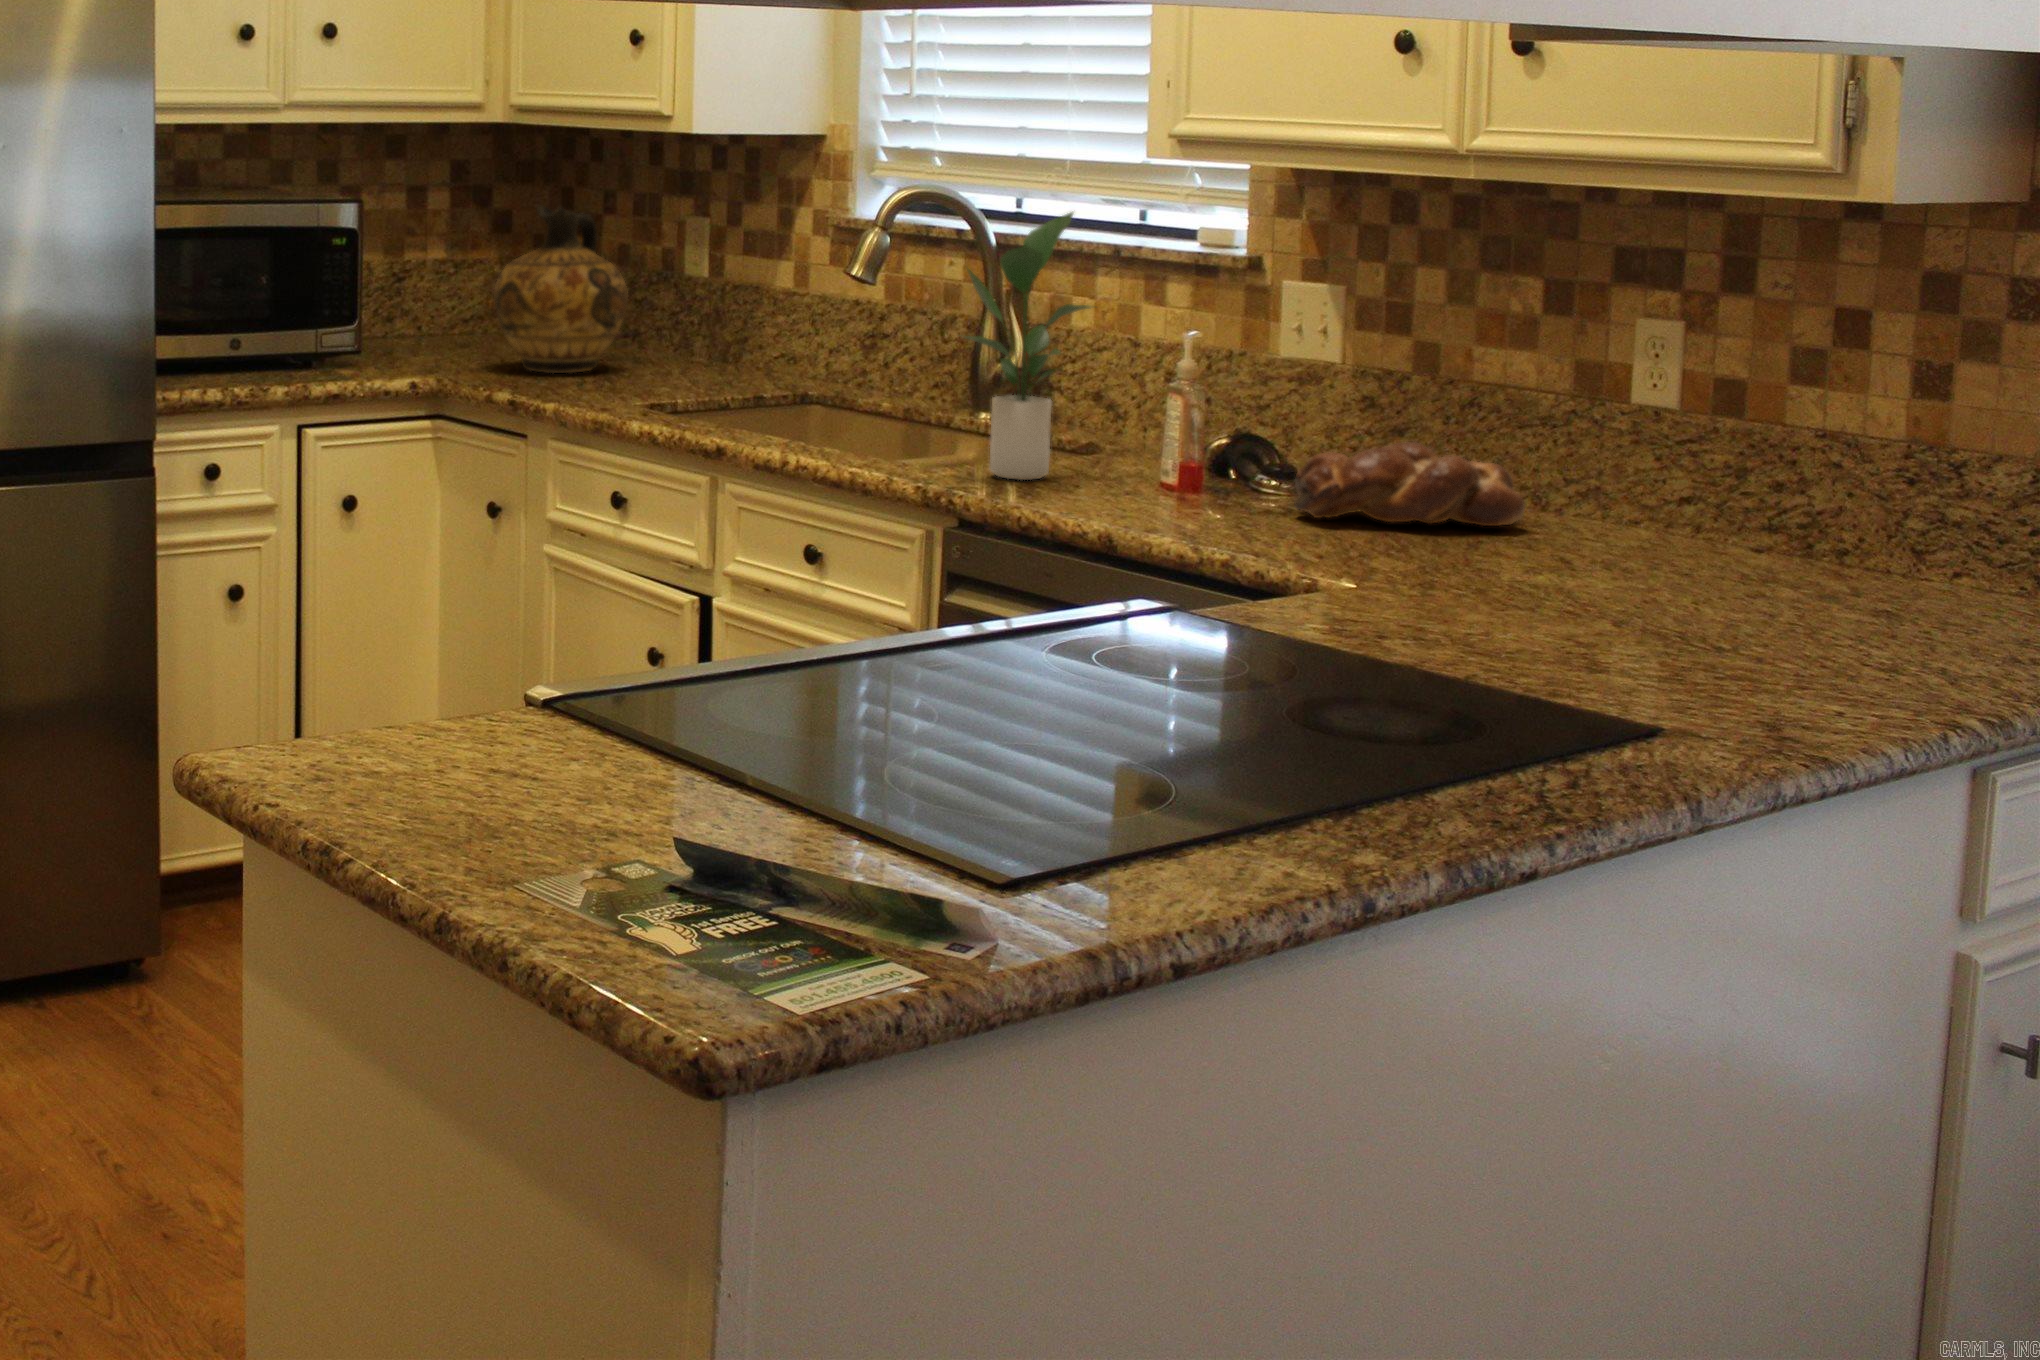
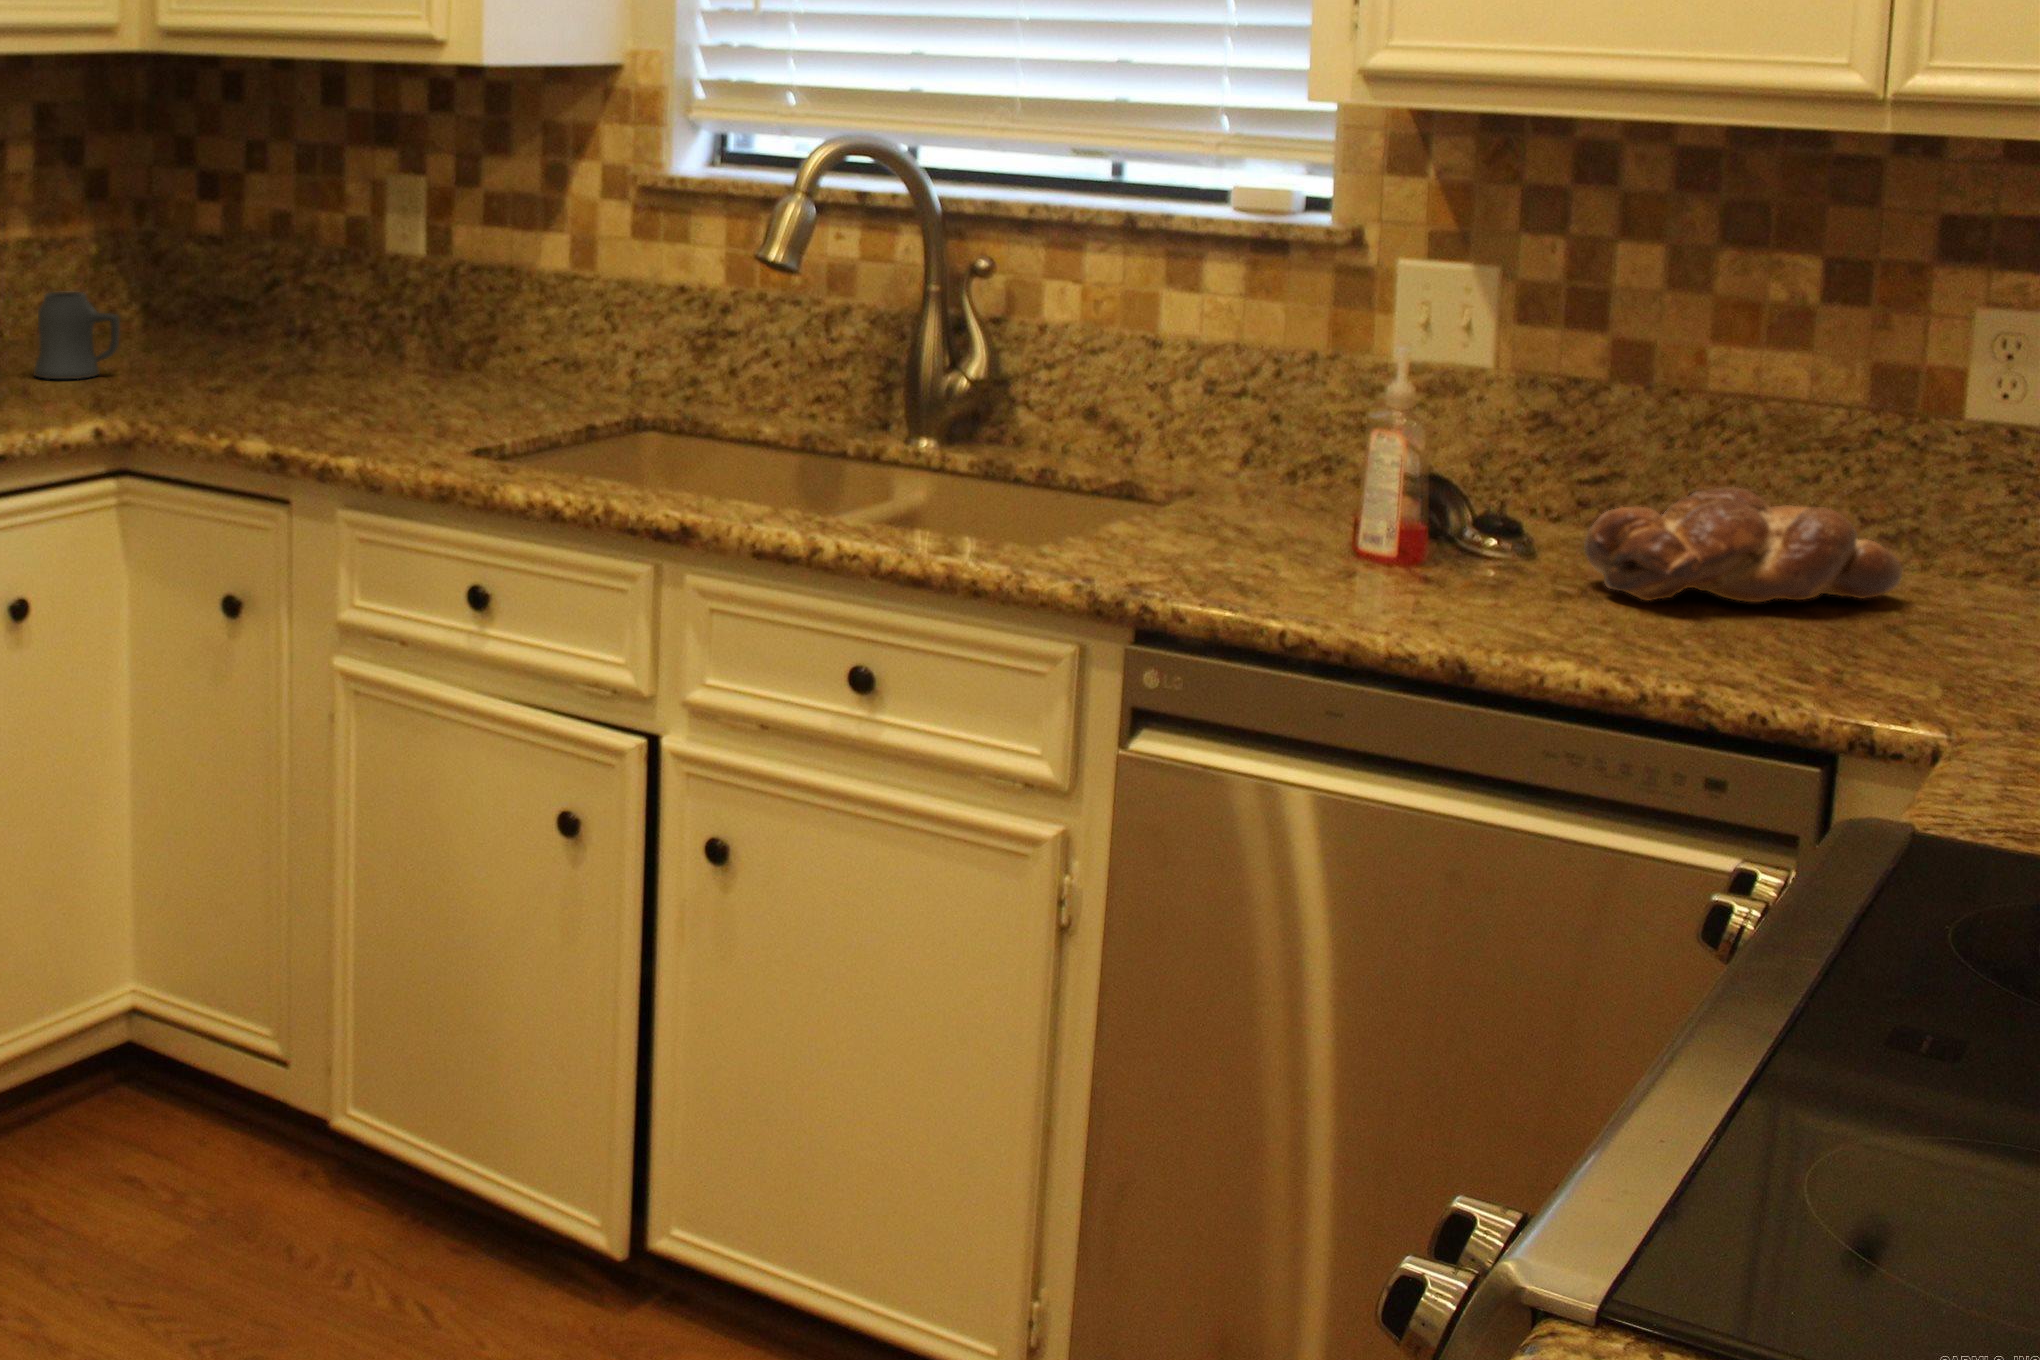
ceramic jug: present [494,205,628,373] -> none [169,169,352,397]
potted plant: present [965,212,1091,480] -> none [1069,182,1258,557]
mug: none [418,295,479,358] -> present [34,291,120,379]

